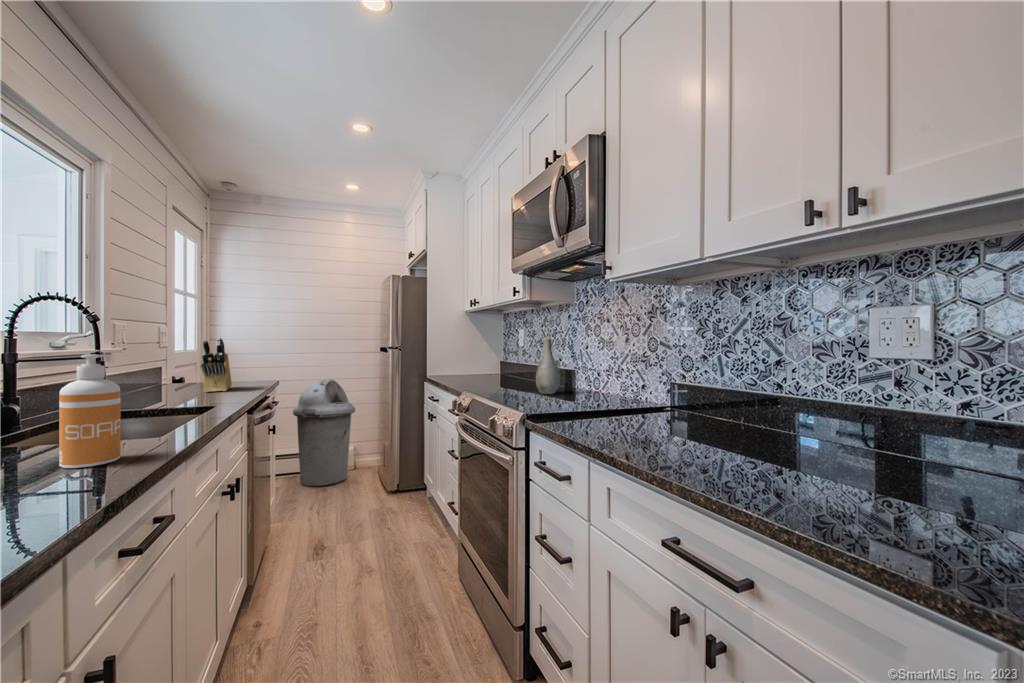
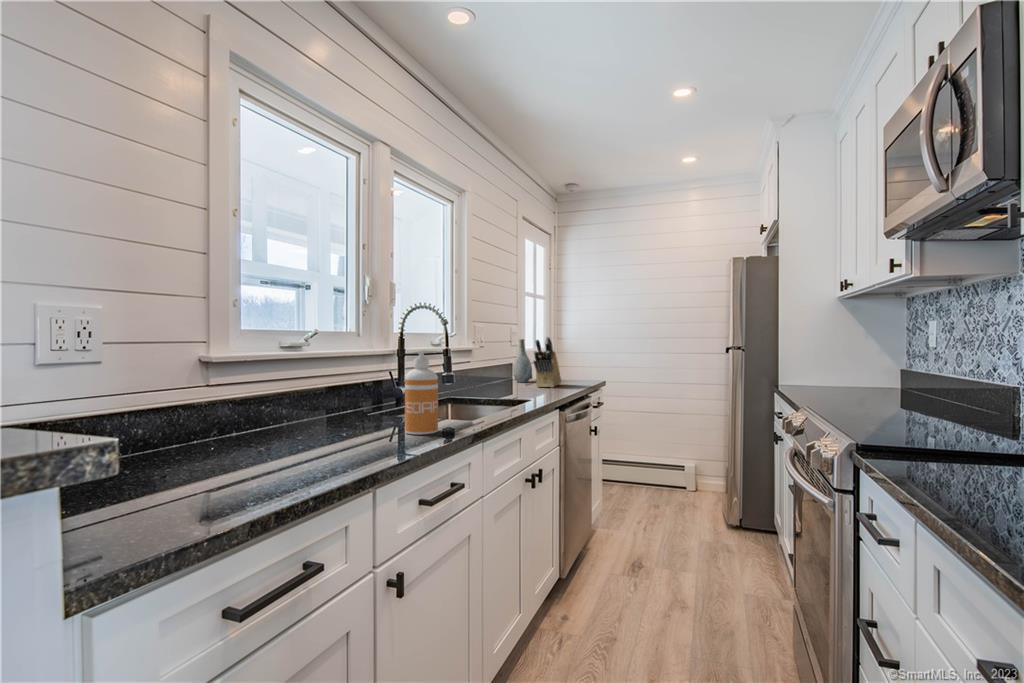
vase: present [536,339,560,394] -> present [513,339,532,382]
trash can: present [293,379,355,486] -> none [625,382,692,501]

